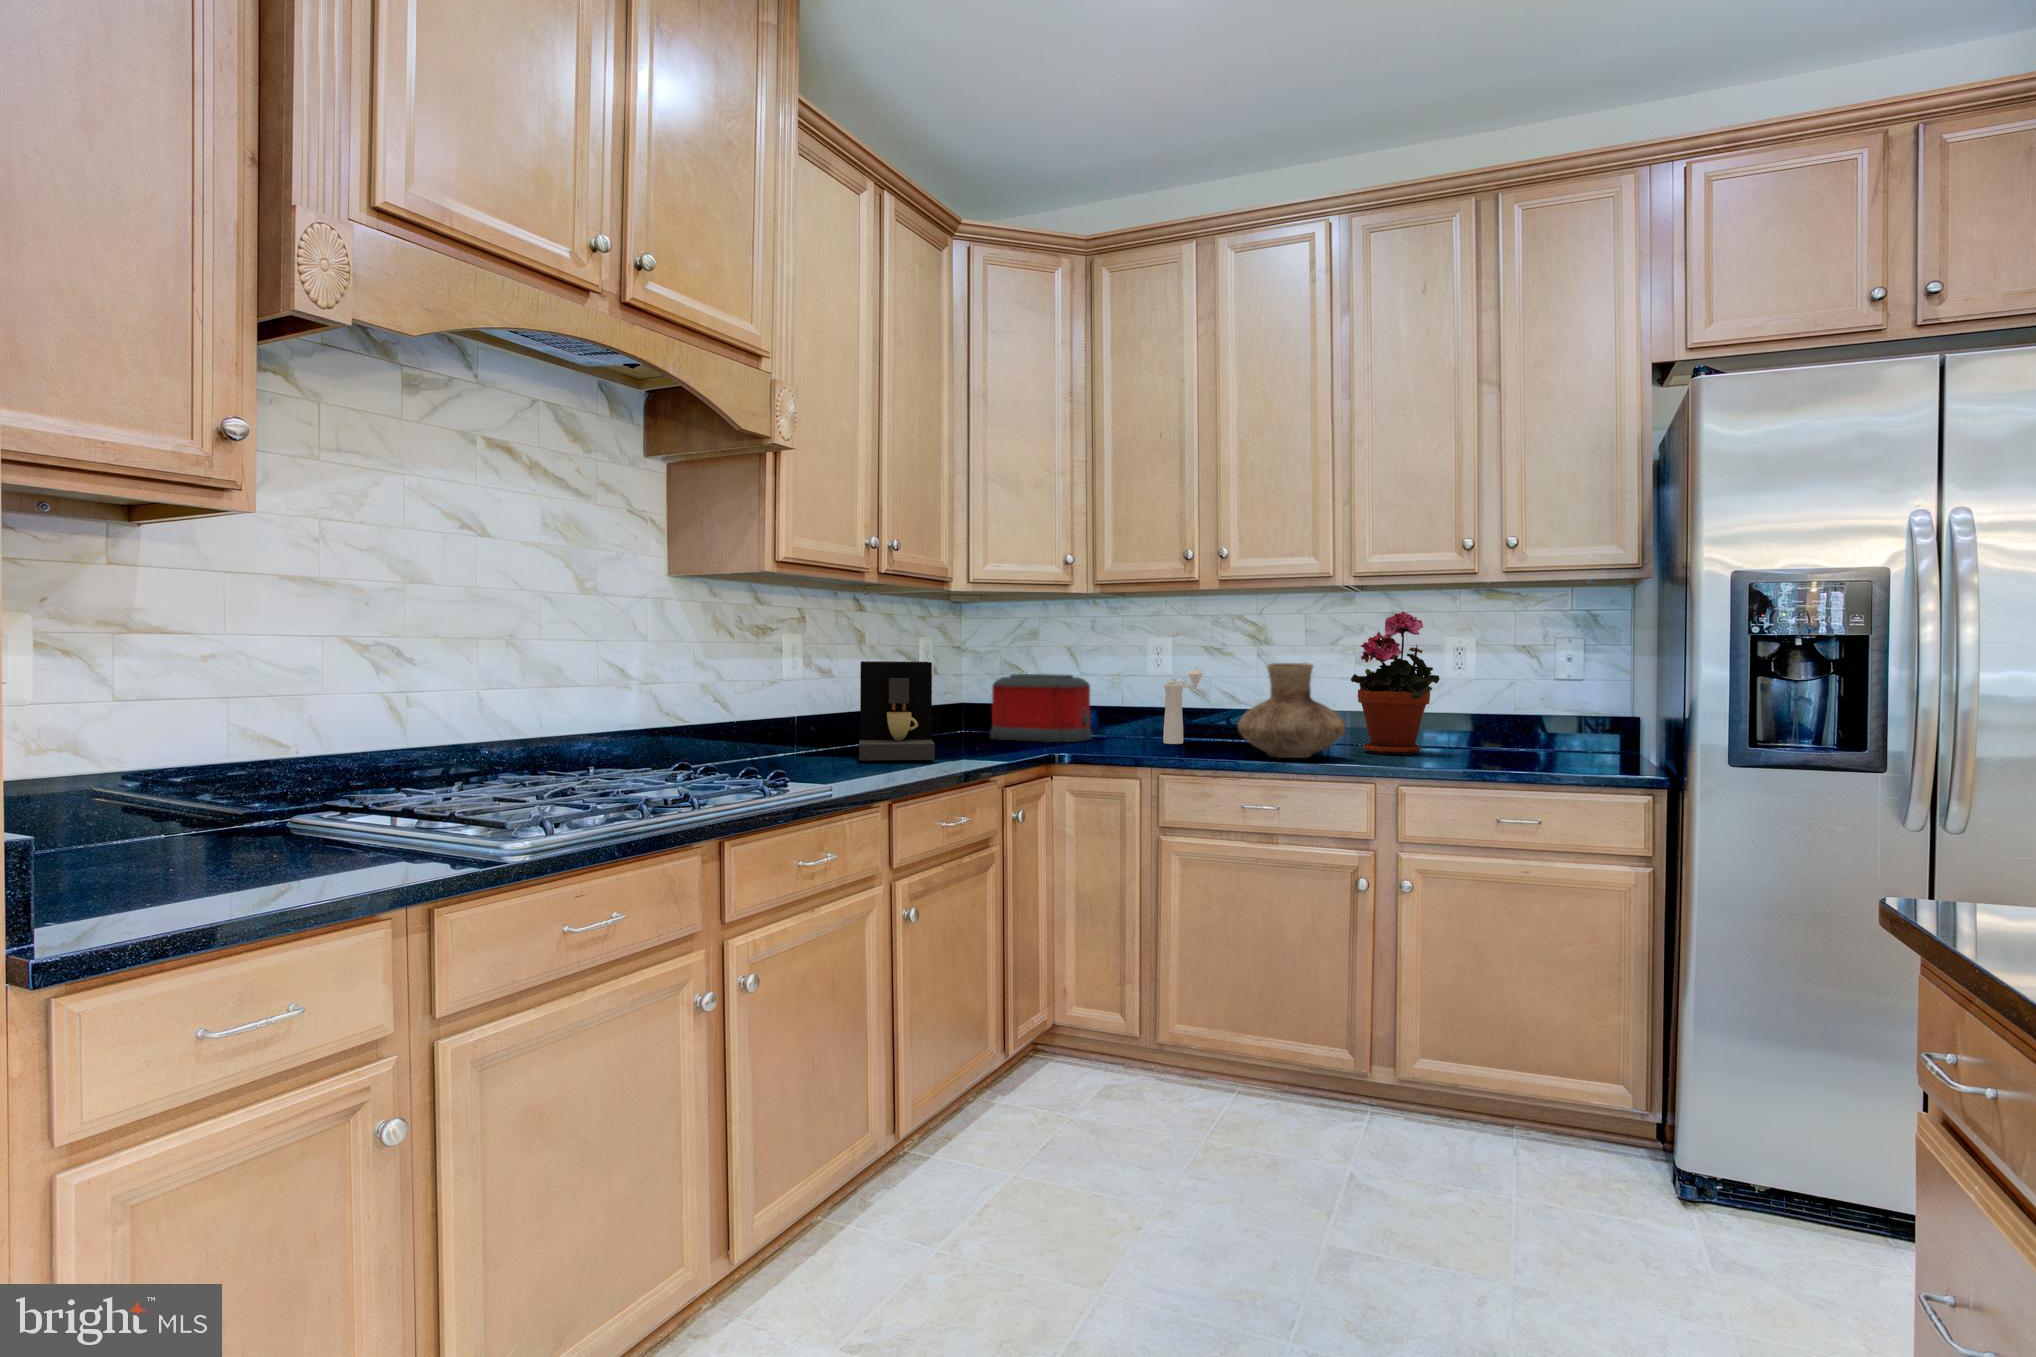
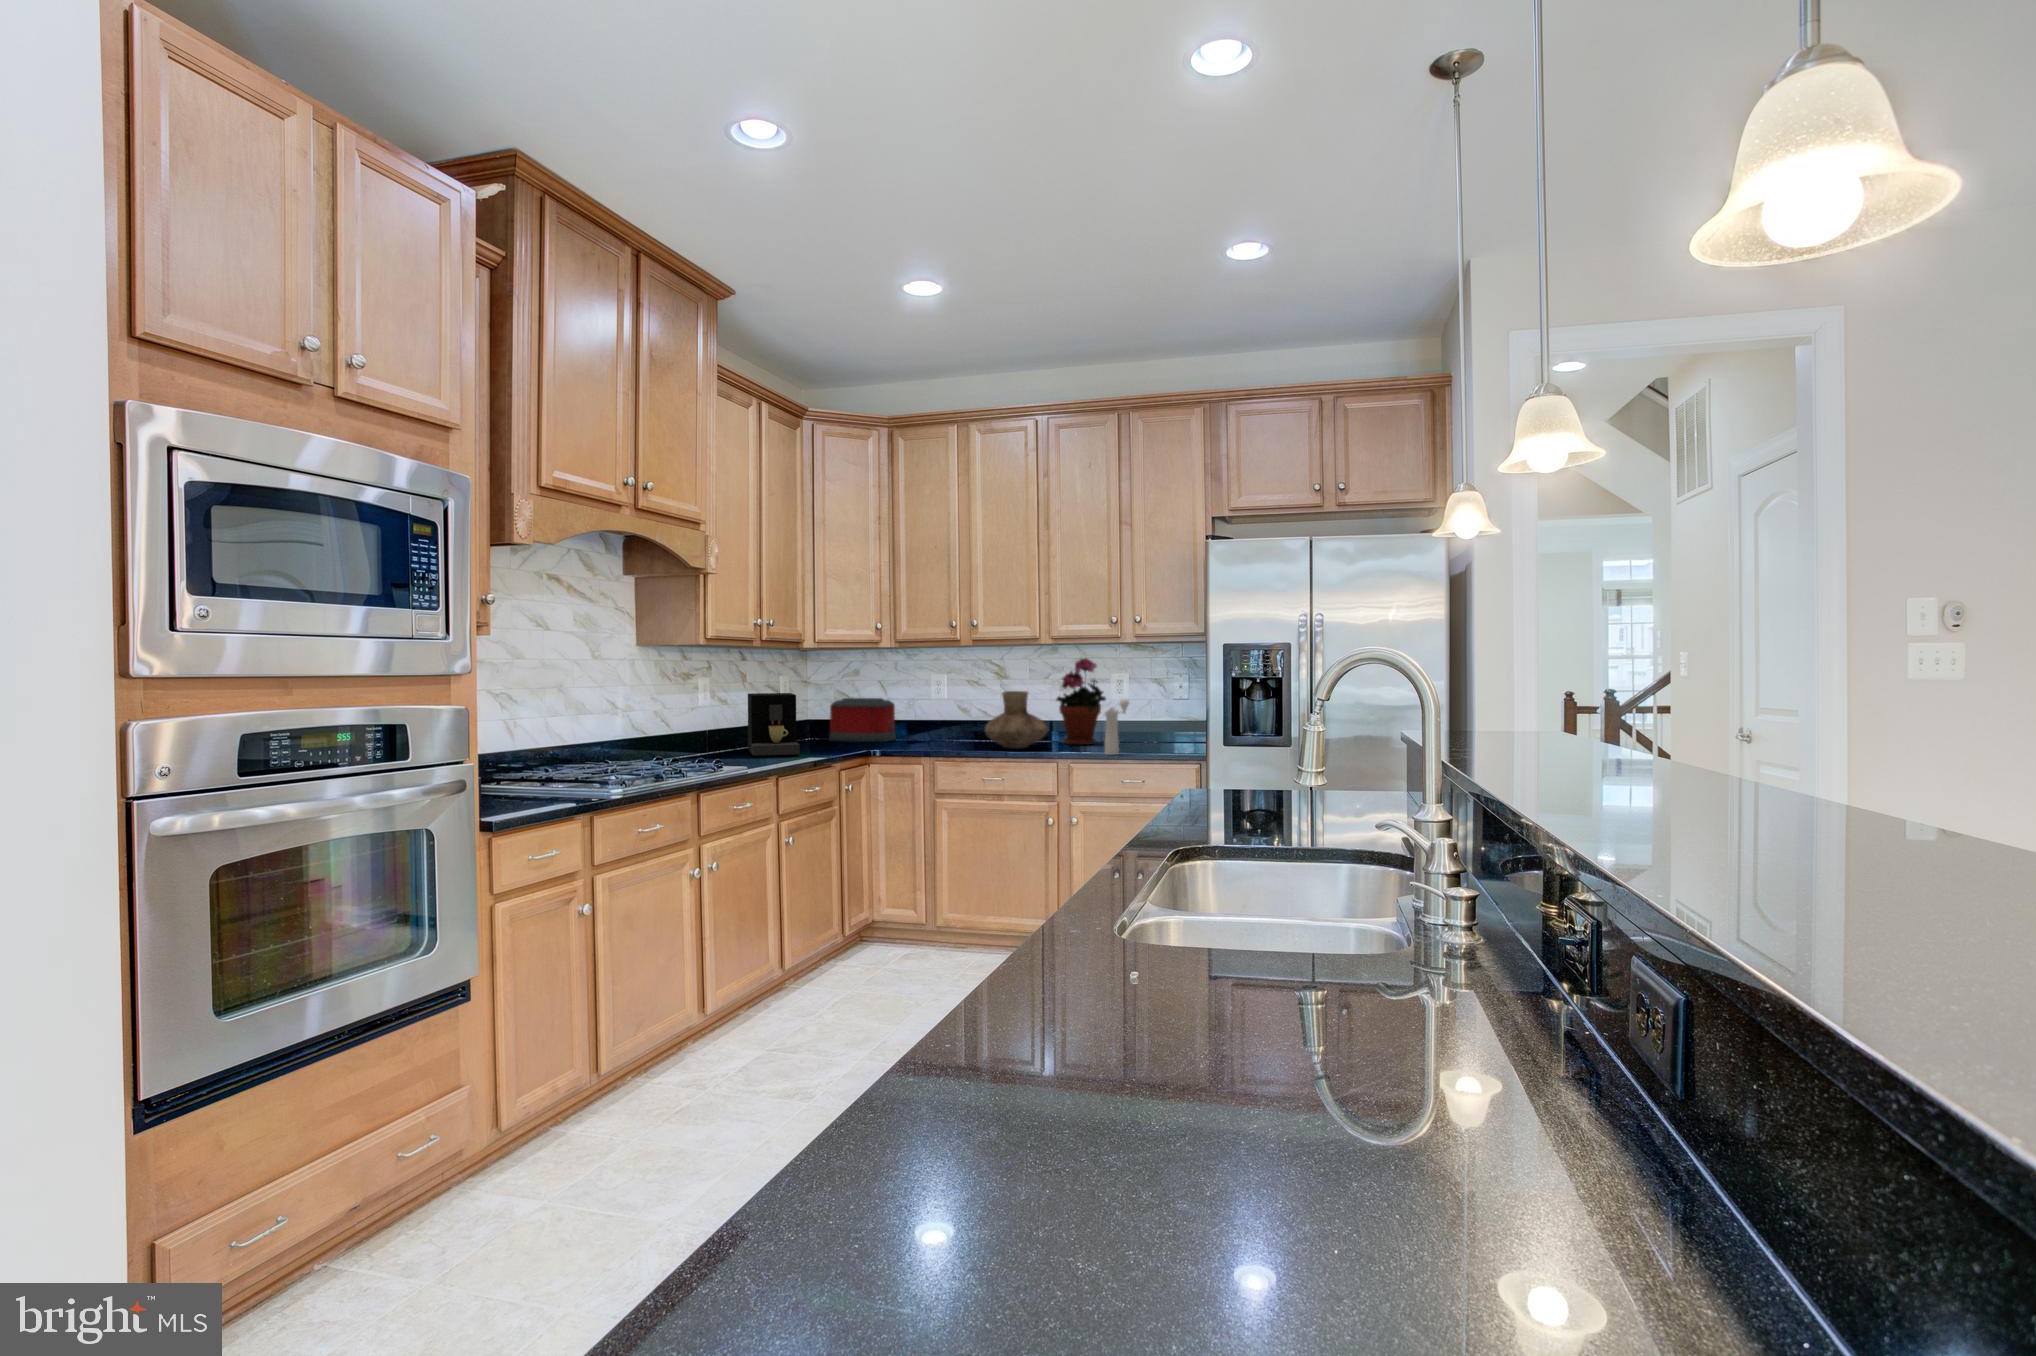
pepper mill: present [1163,670,1203,744] -> present [1105,700,1129,755]

